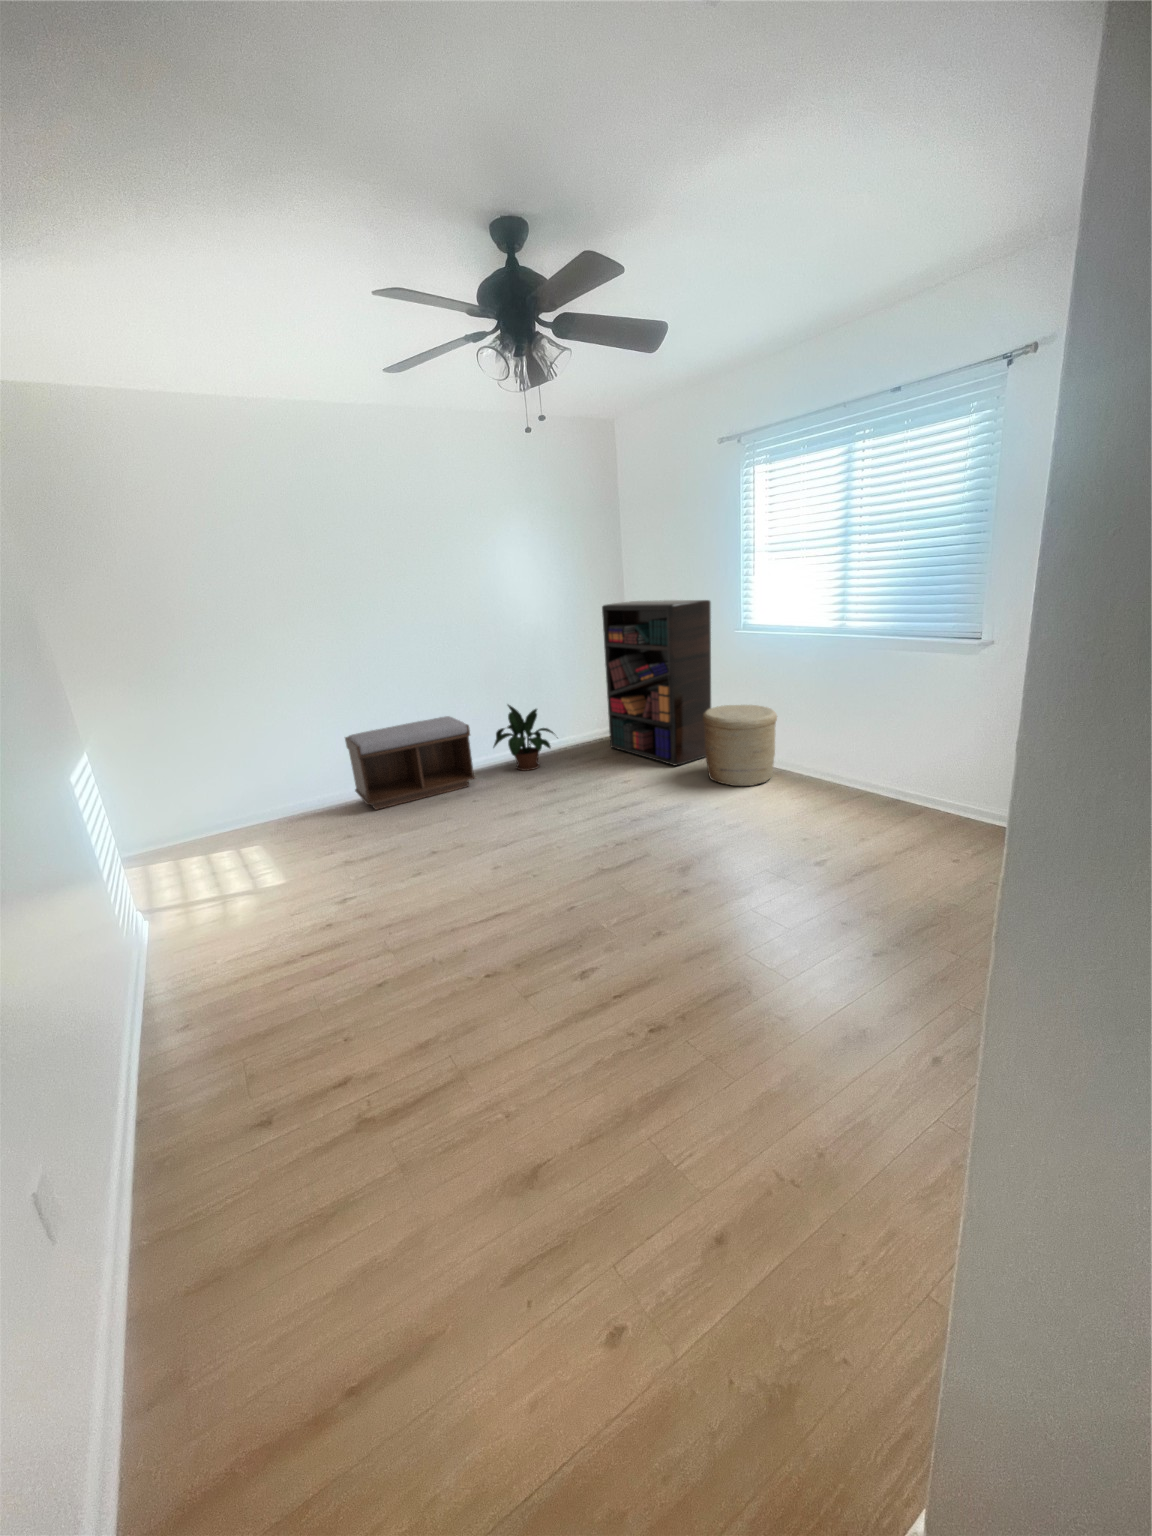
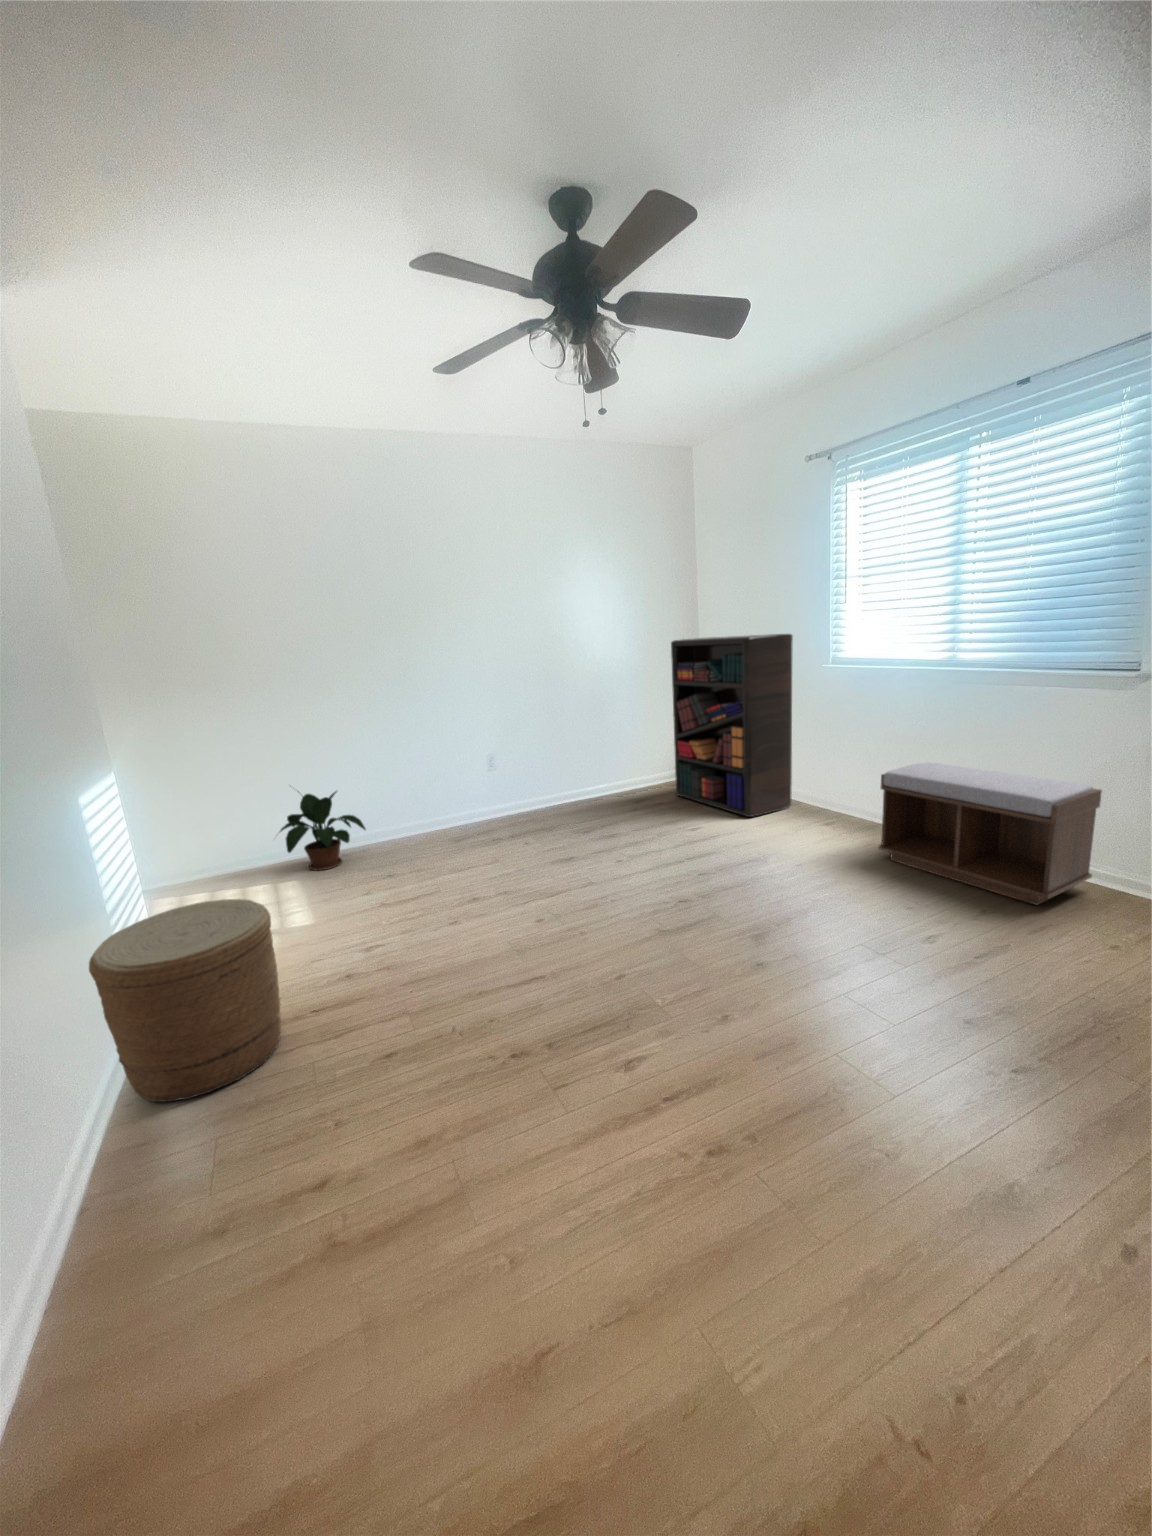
potted plant: present [494,705,554,771] -> present [280,791,365,870]
woven basket: present [703,705,777,786] -> present [89,899,281,1102]
bench: present [345,716,476,810] -> present [878,763,1102,905]

